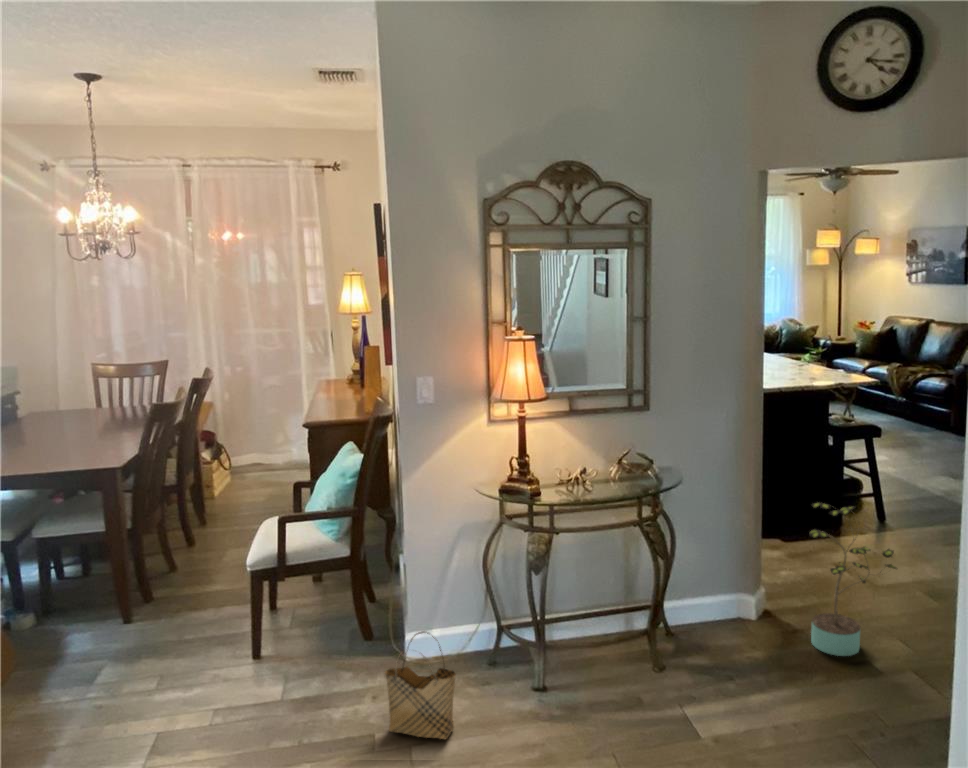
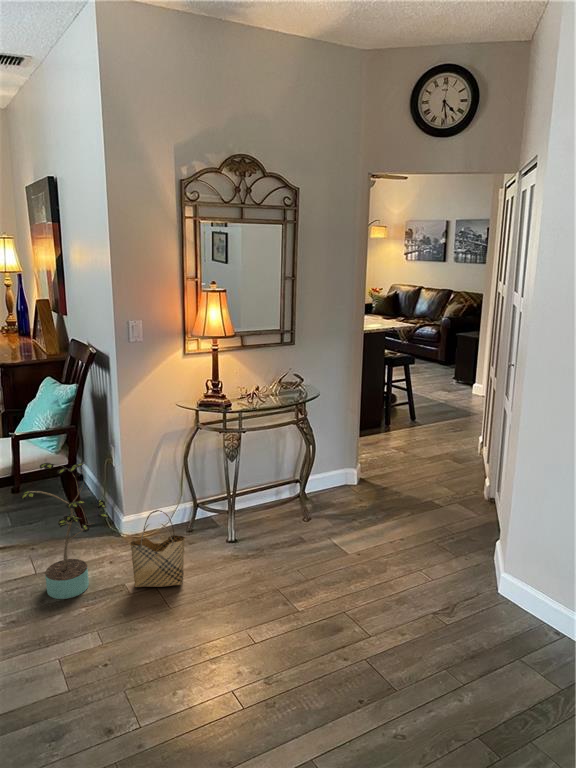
potted plant: present [809,502,896,656] -> present [20,463,108,599]

